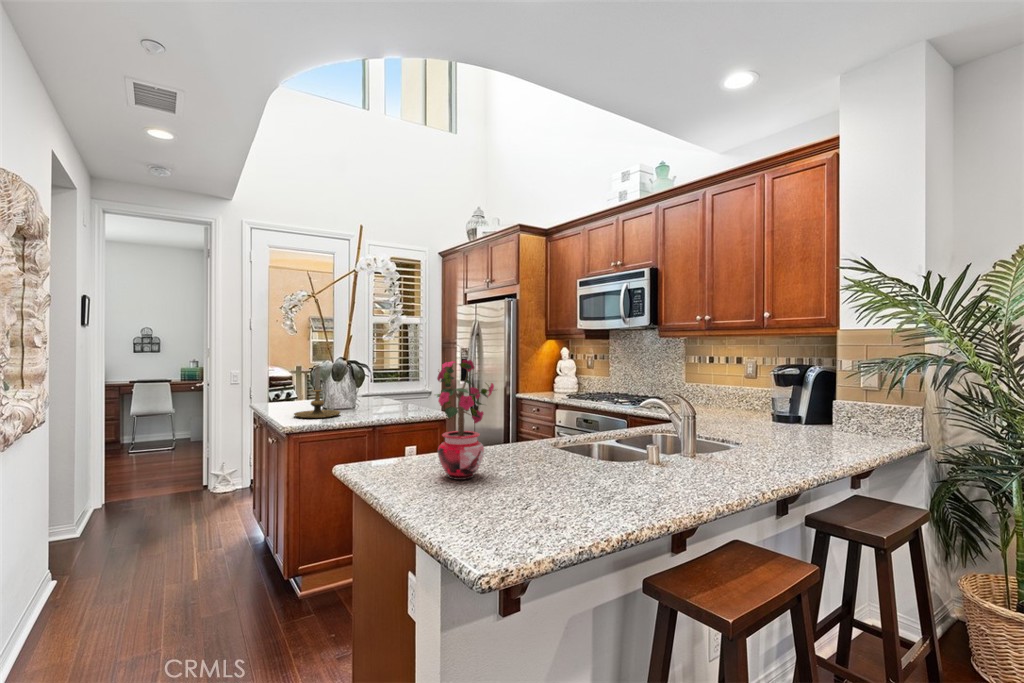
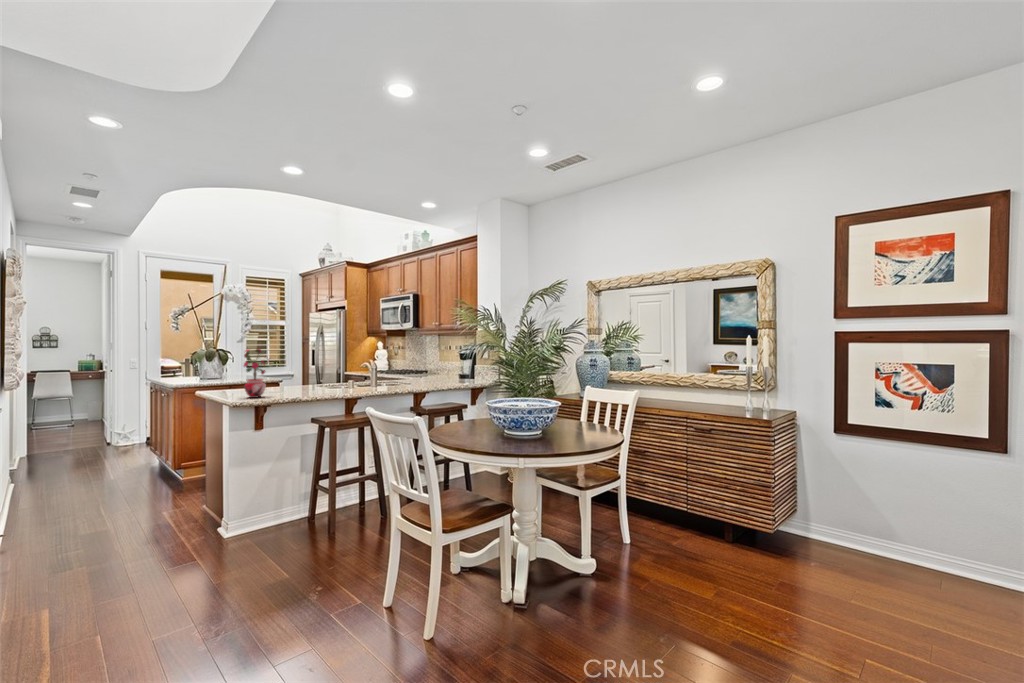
candle holder: present [294,366,340,418] -> none [180,355,211,385]

